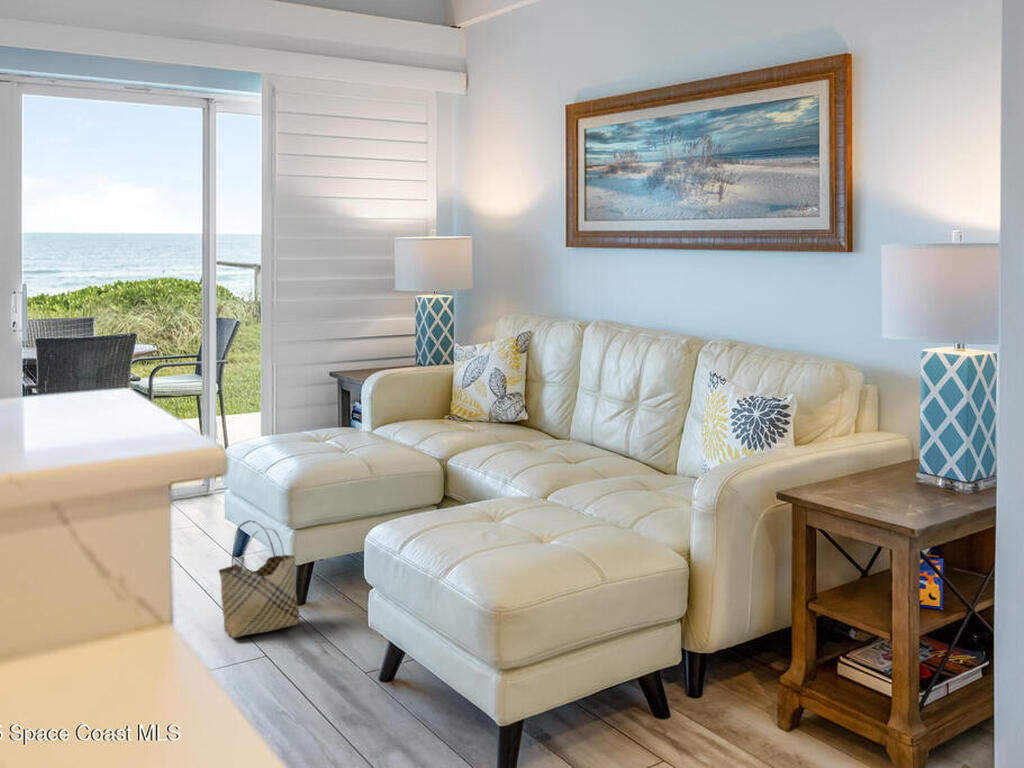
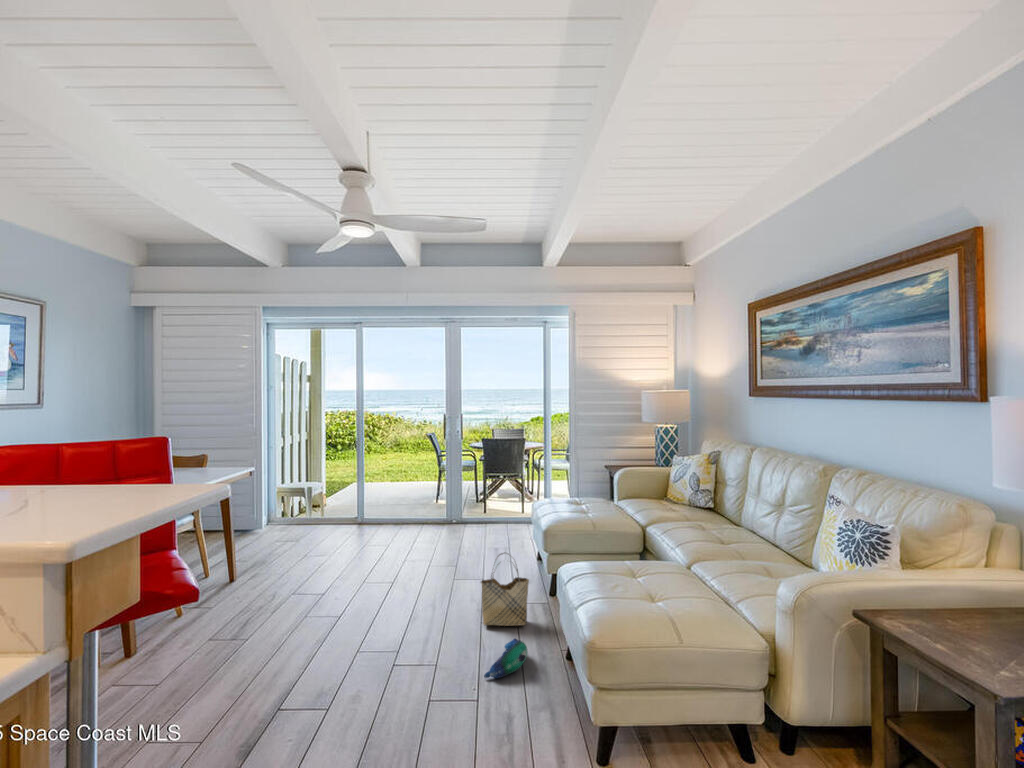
plush toy: none [285,635,341,691] -> present [484,639,527,678]

